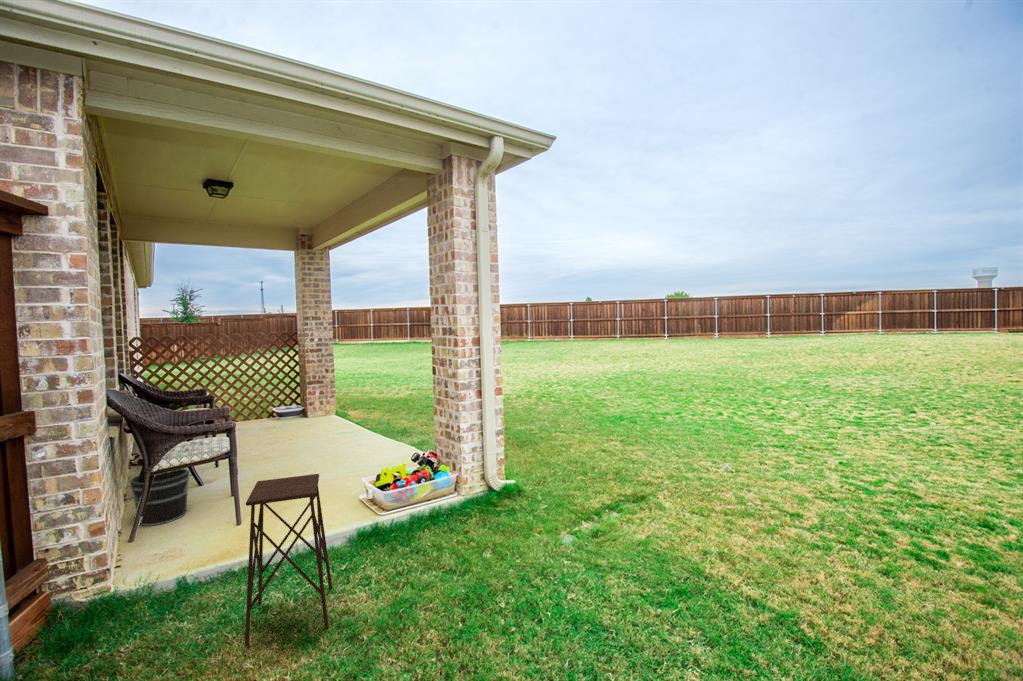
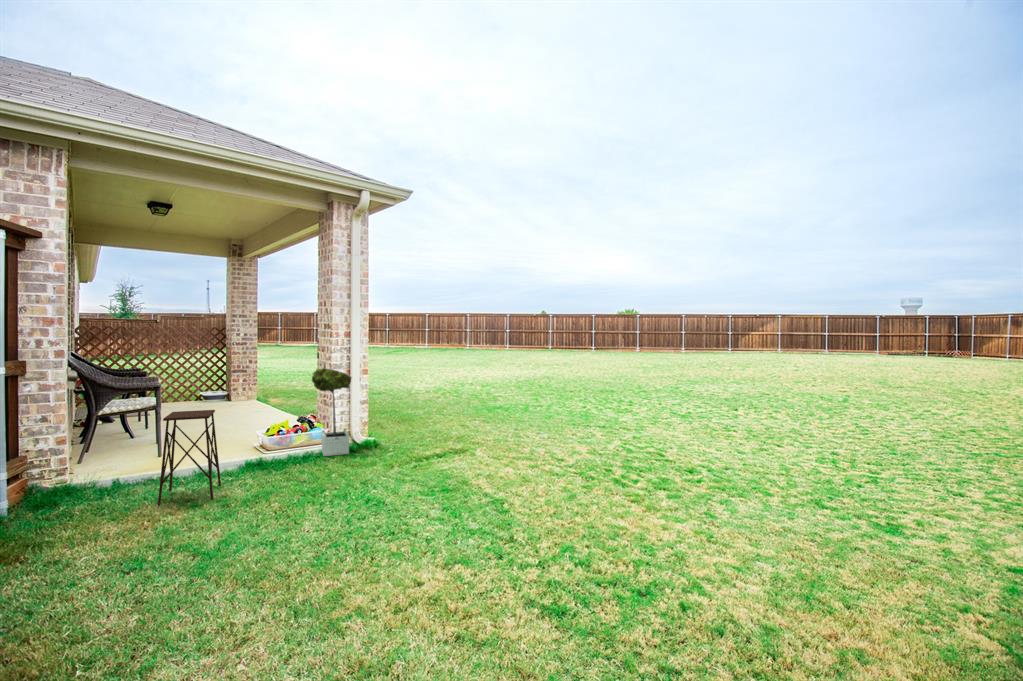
potted tree: none [435,391,490,518] -> present [312,367,351,456]
bucket: present [130,469,189,526] -> none [76,420,125,459]

